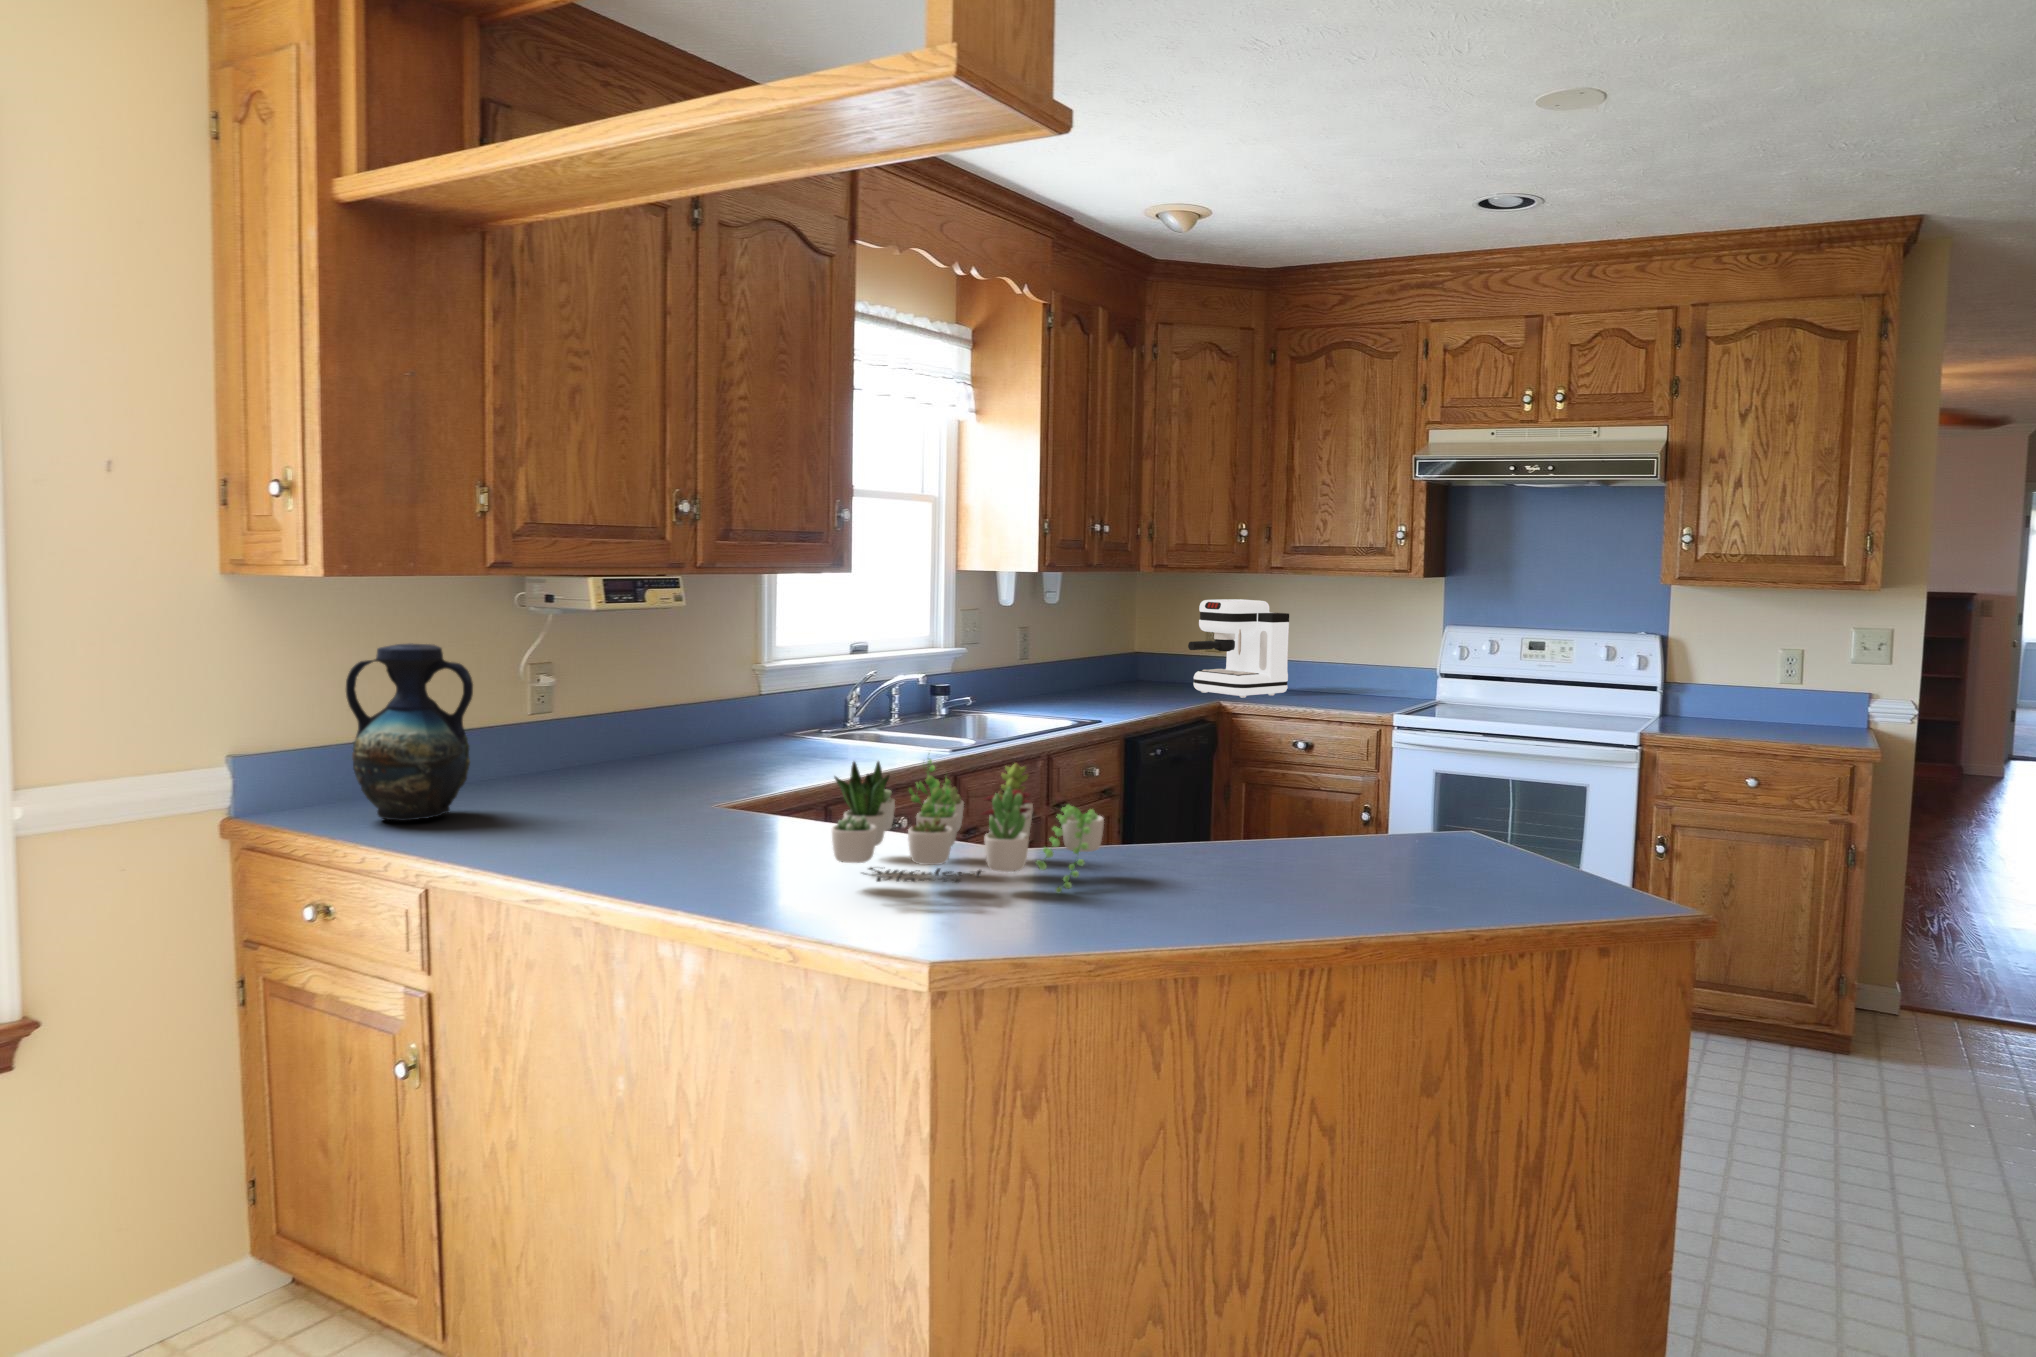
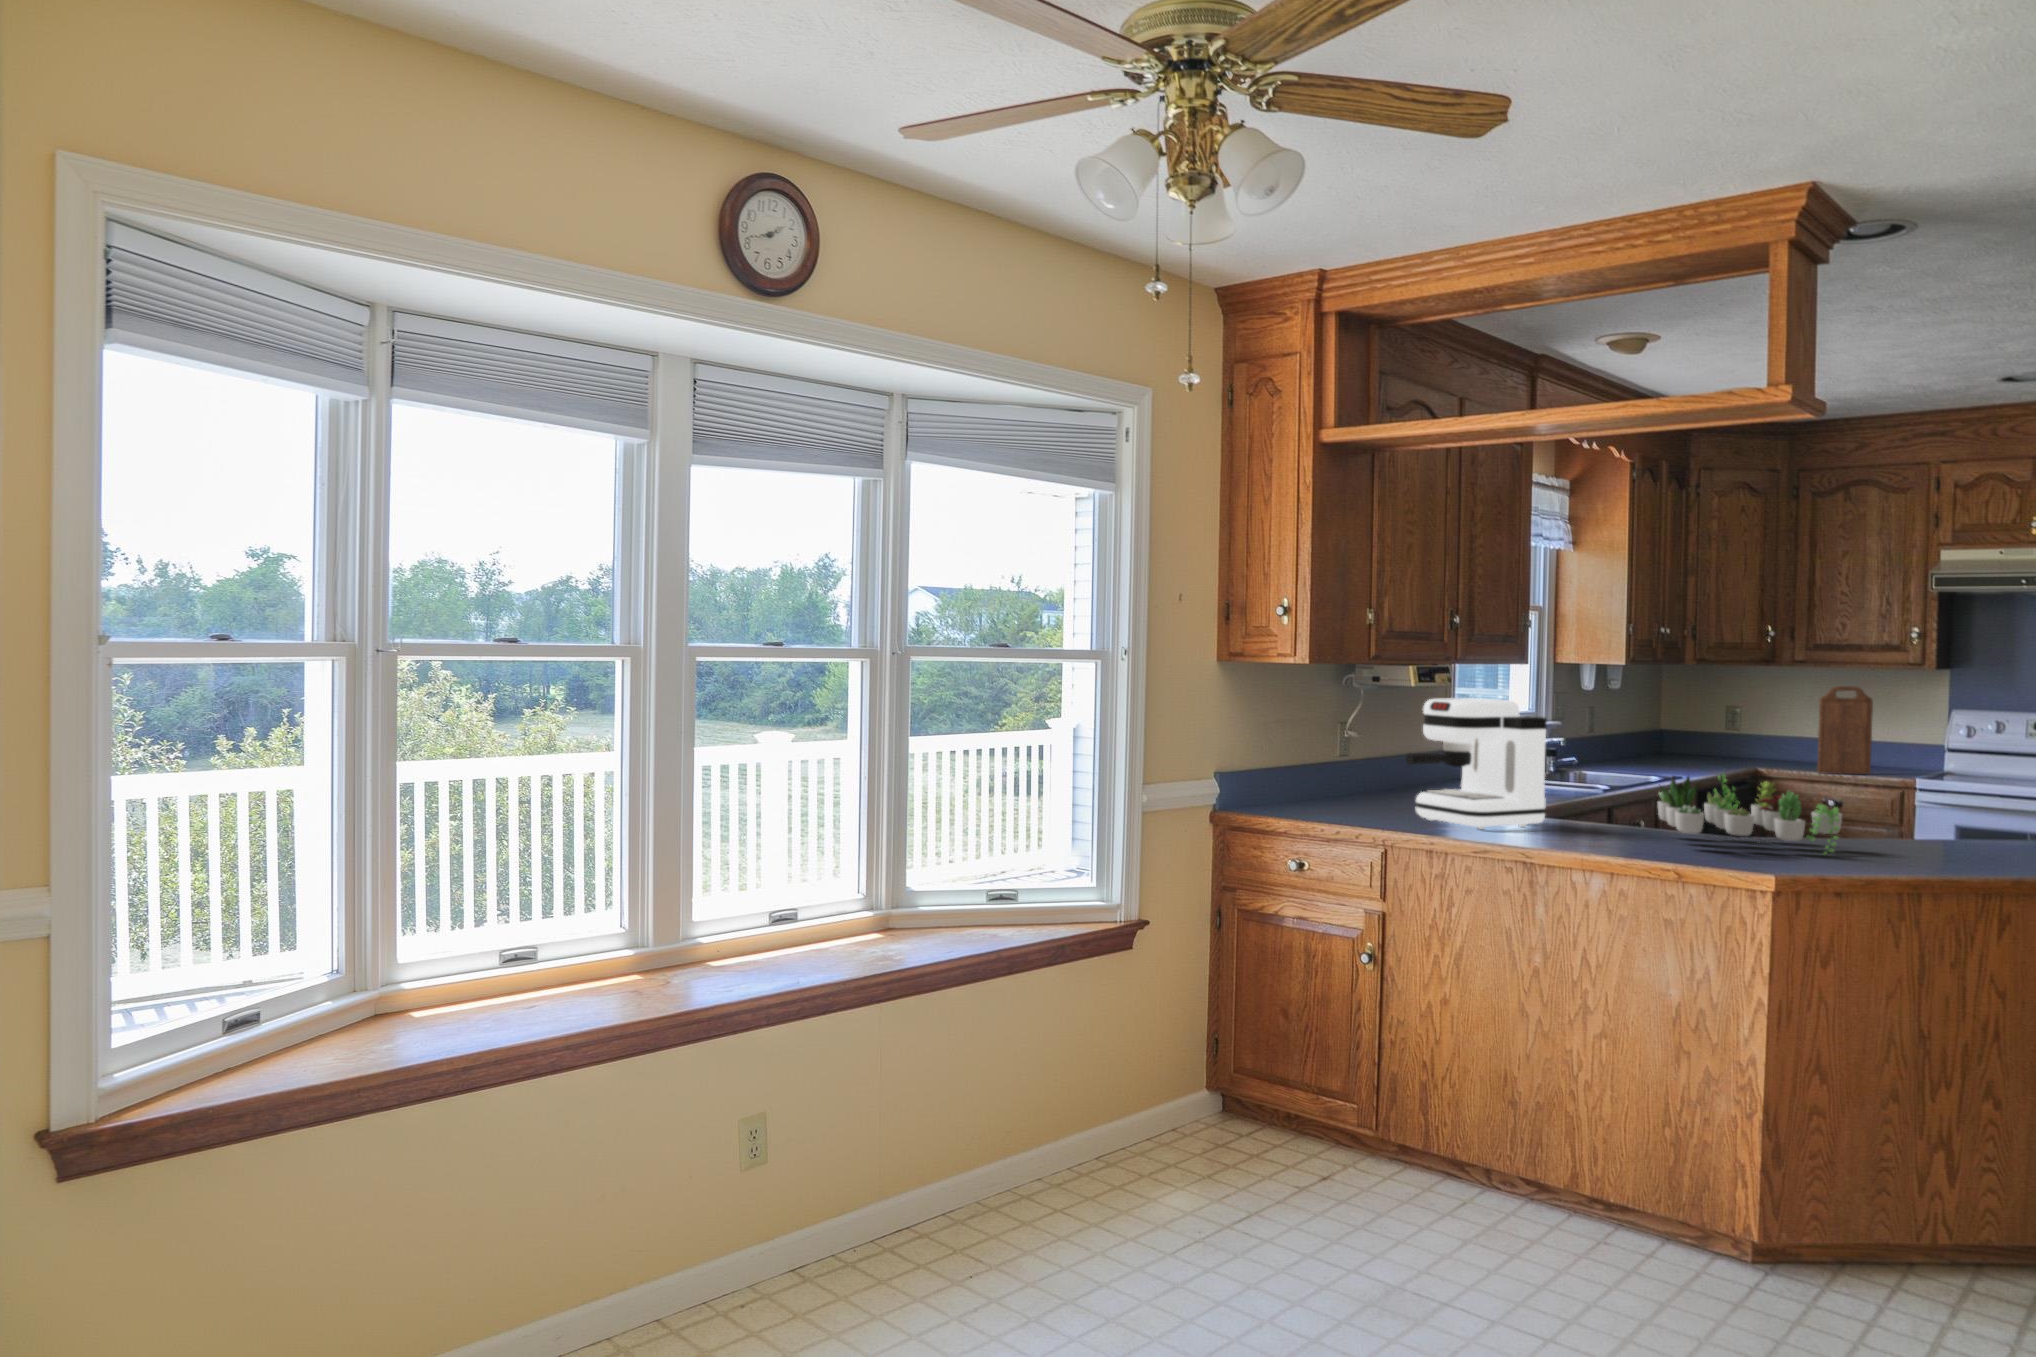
coffee maker: present [1188,599,1289,698] -> present [1406,698,1547,830]
cutting board: none [1287,599,1351,708] -> present [1817,686,1873,774]
vase: present [346,643,473,821] -> none [1295,705,1370,813]

